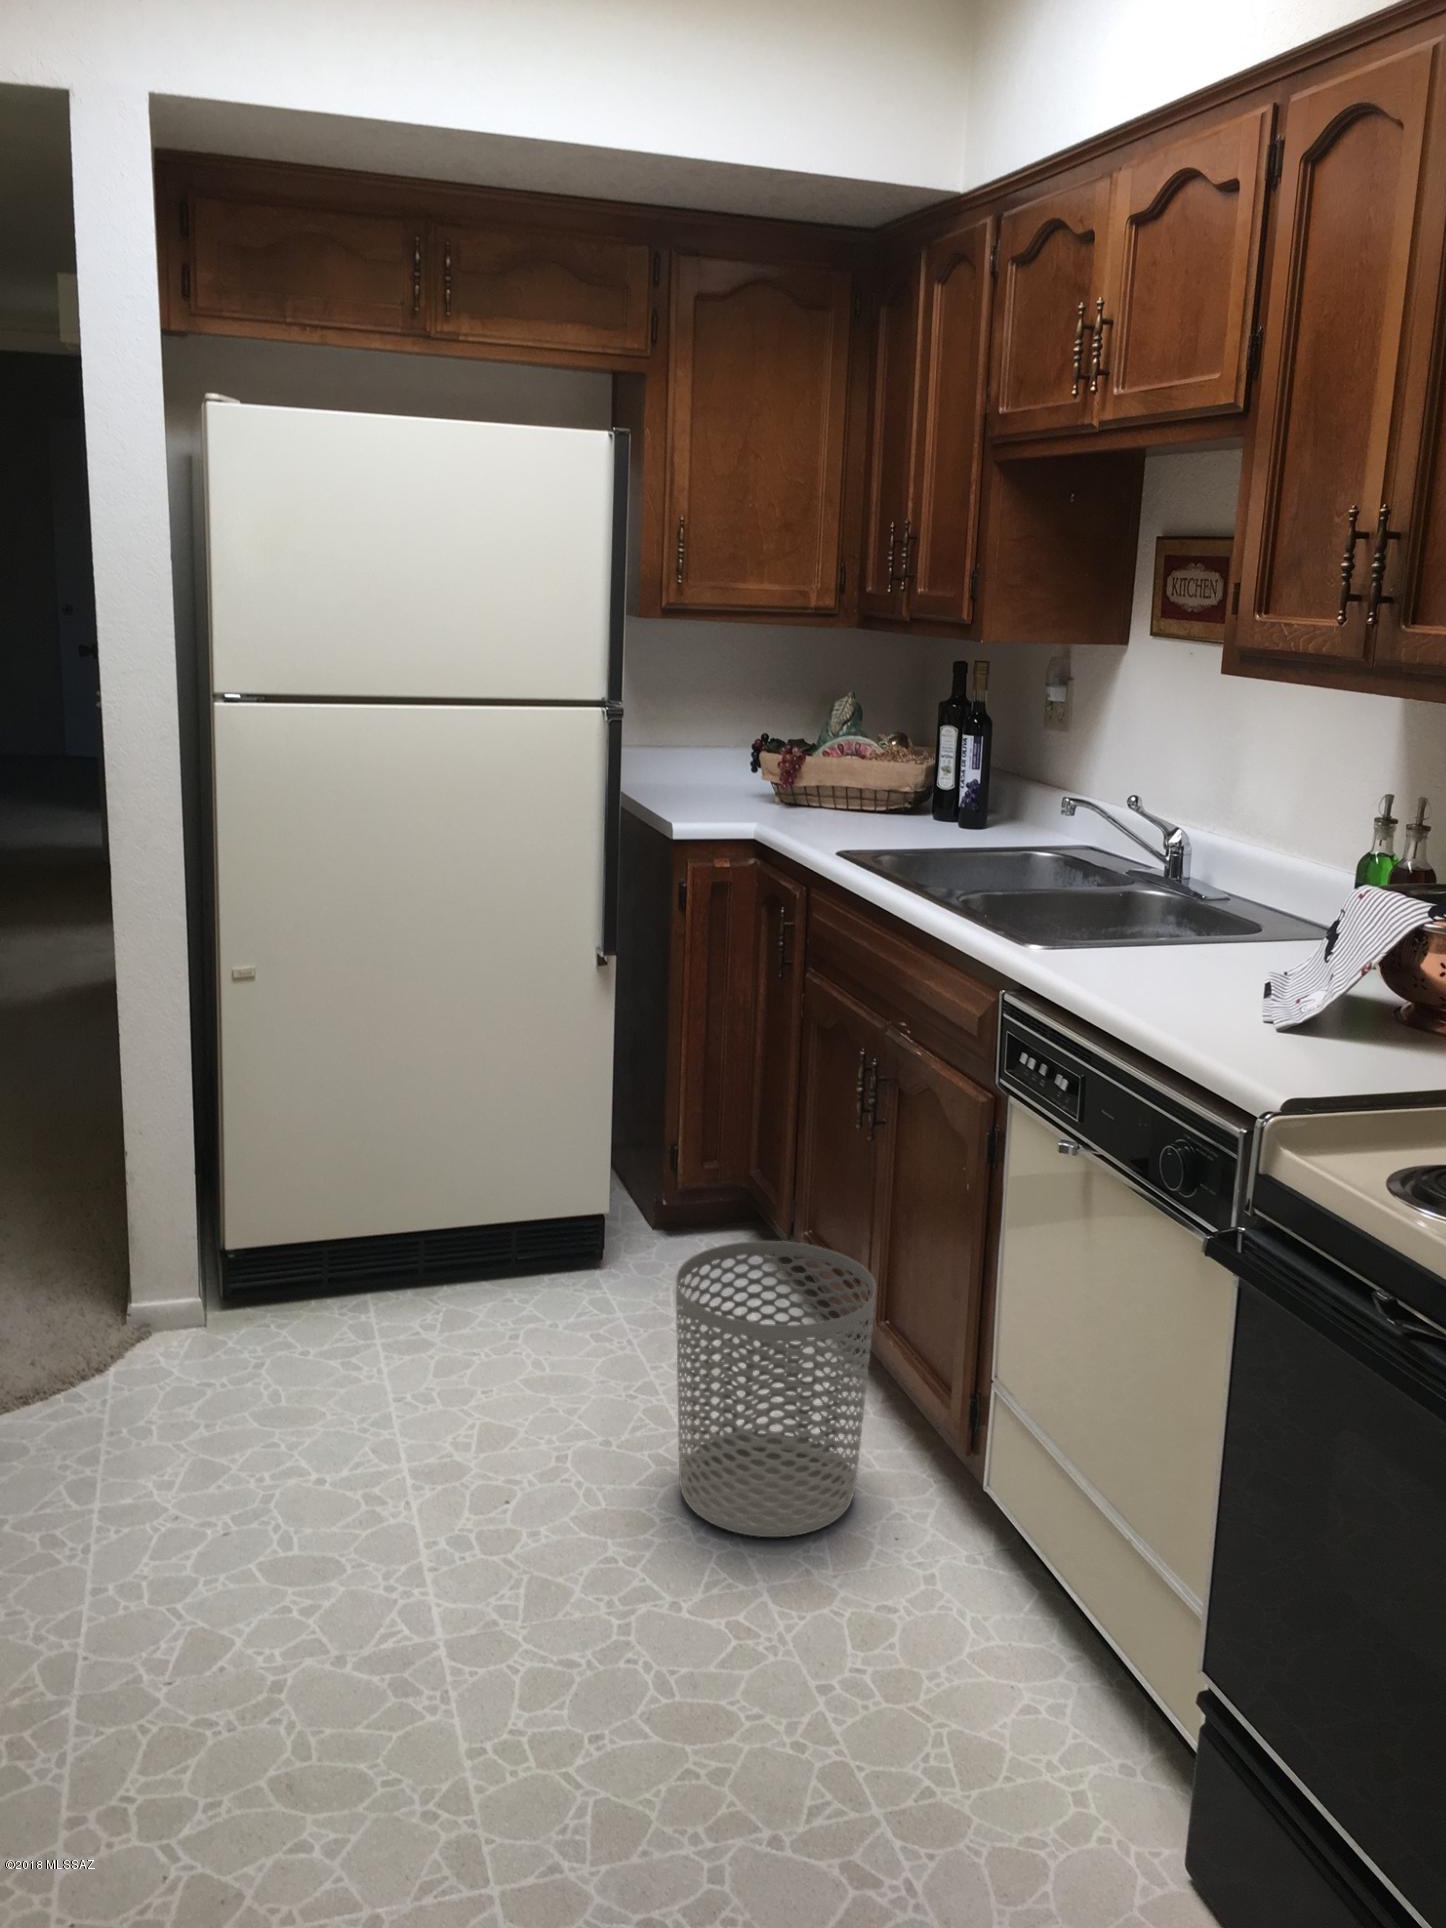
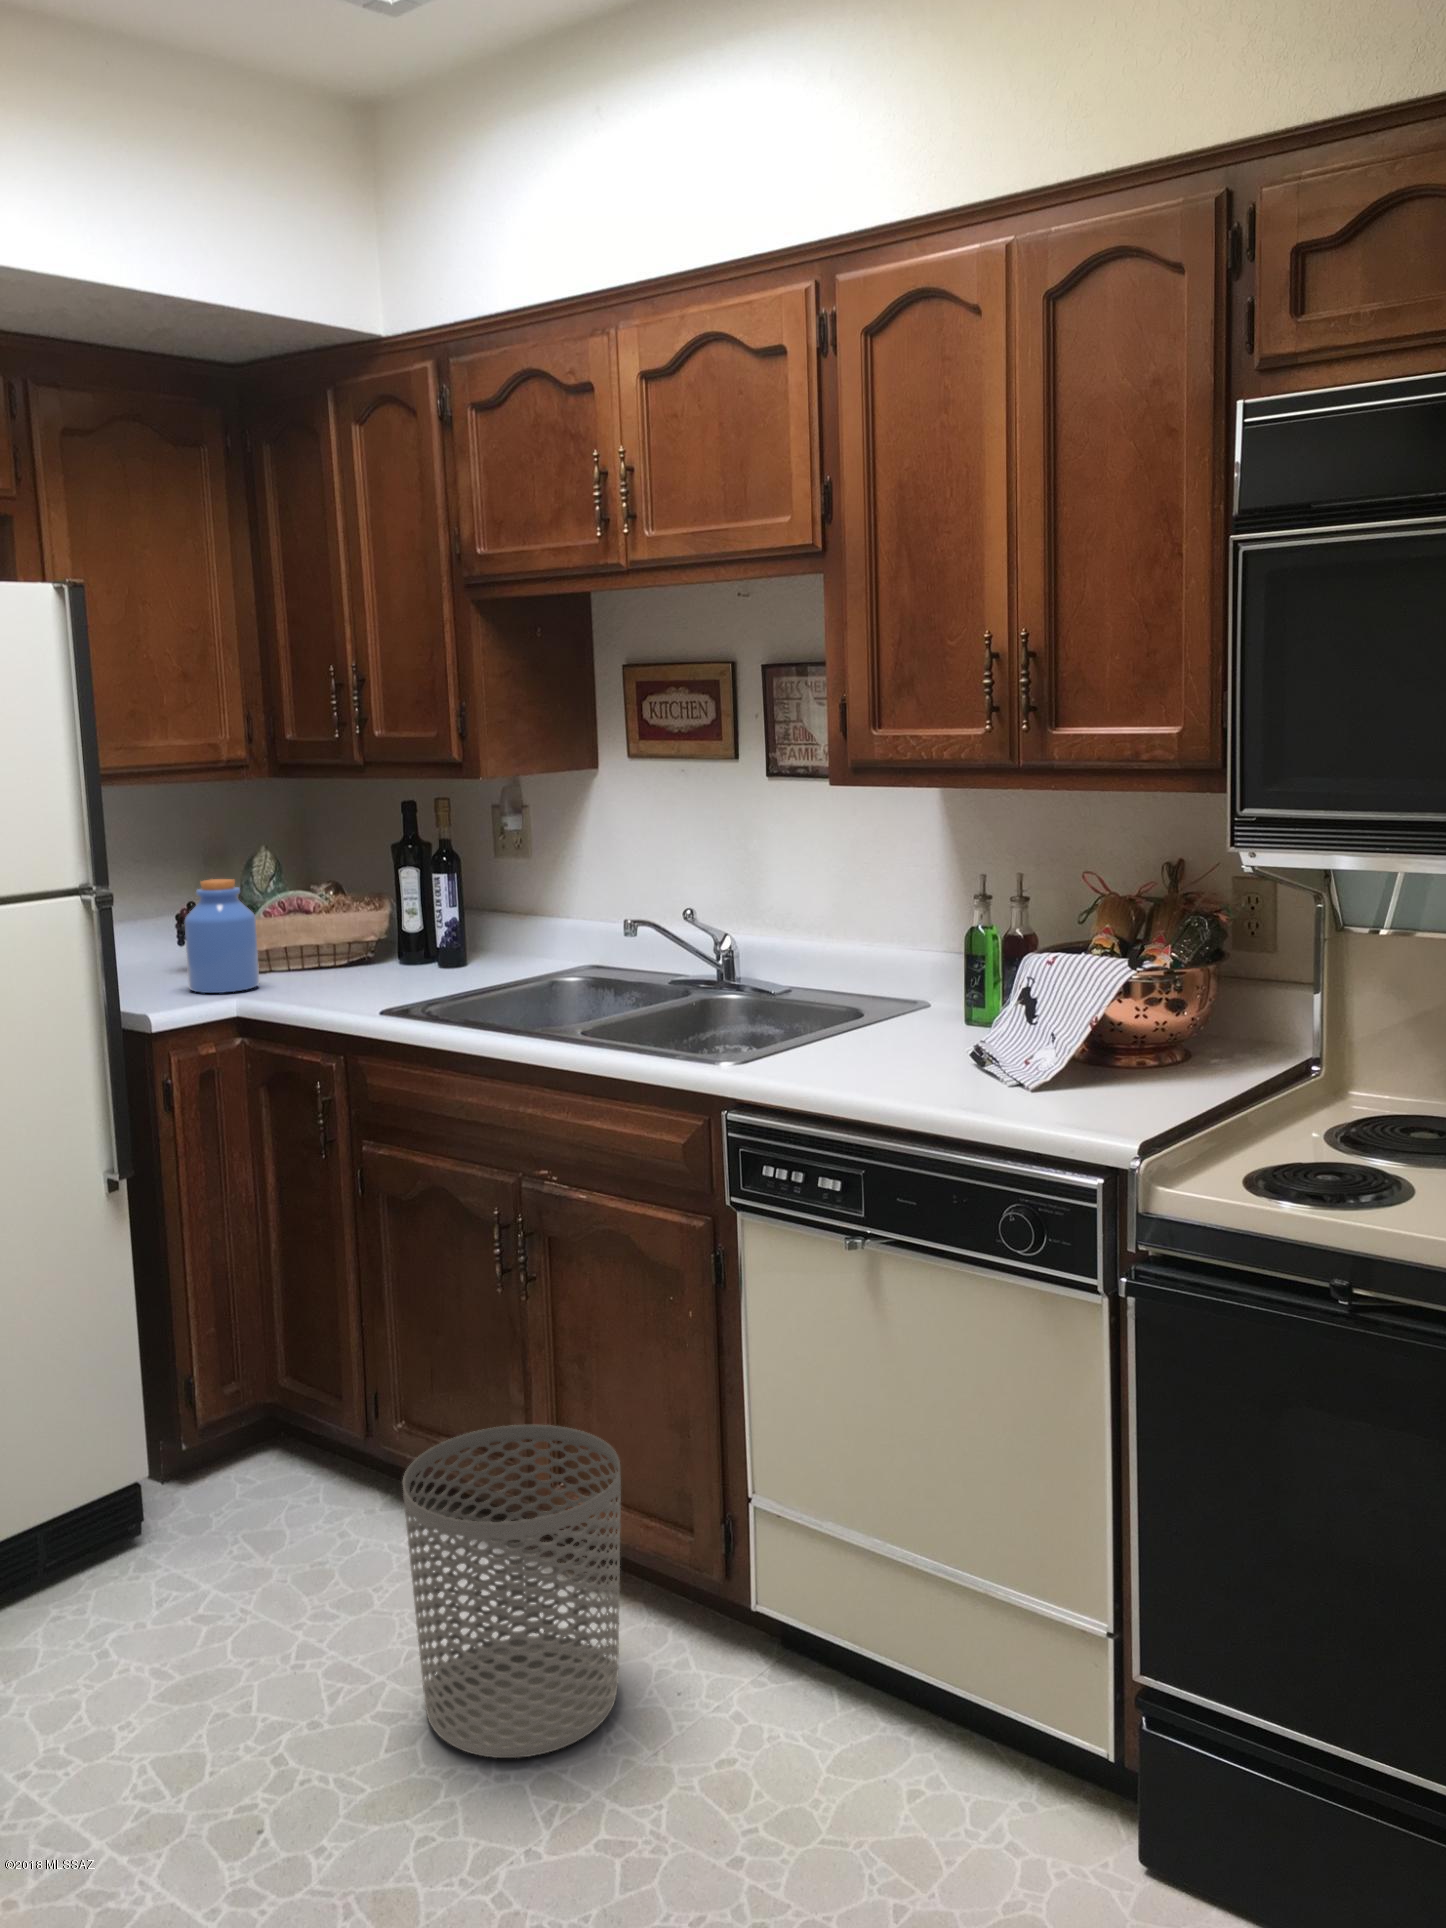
jar: none [724,715,788,818] -> present [185,879,259,993]

